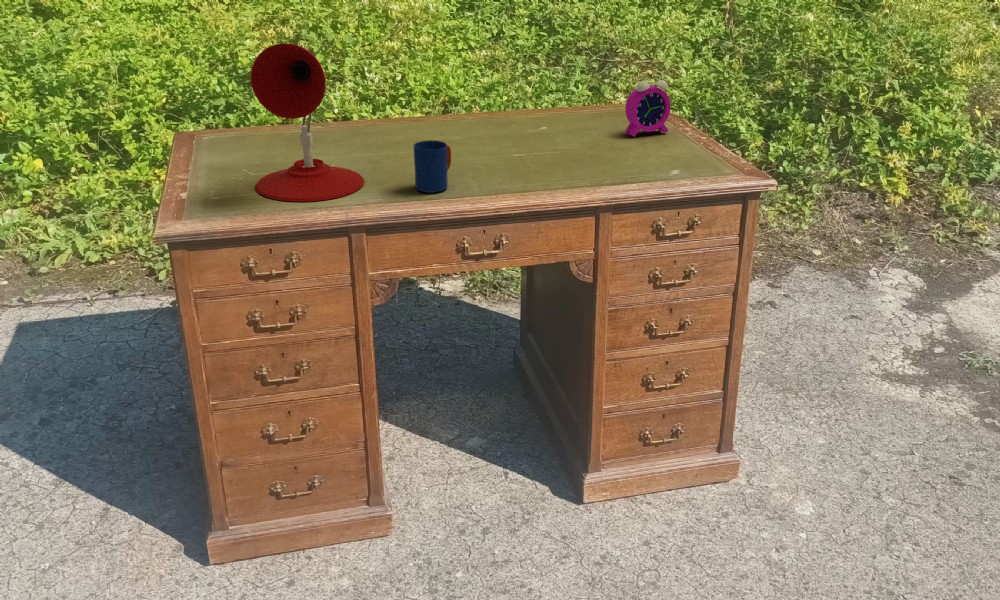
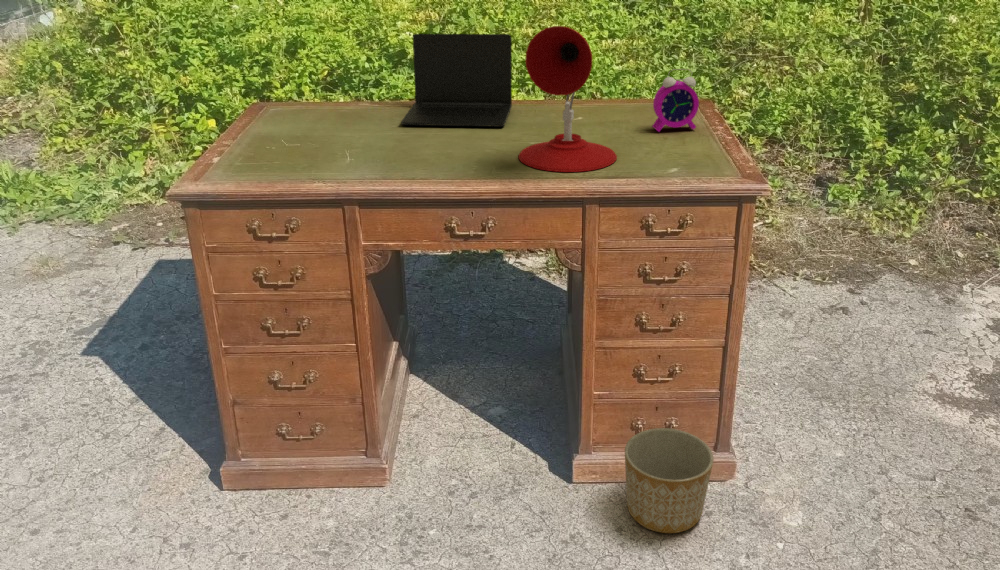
laptop: none [359,42,475,143] -> present [401,34,512,127]
desk lamp: present [251,43,364,202] -> present [518,26,617,172]
mug: present [414,140,451,193] -> none [411,125,452,174]
planter: none [645,434,734,539] -> present [625,428,714,533]

